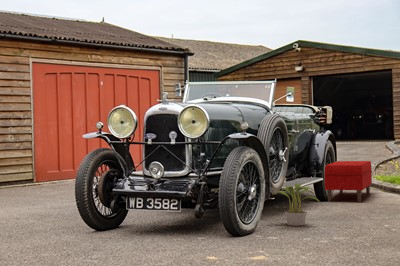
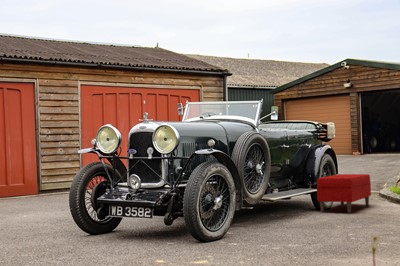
potted plant: present [273,184,319,226] -> none [246,195,286,234]

